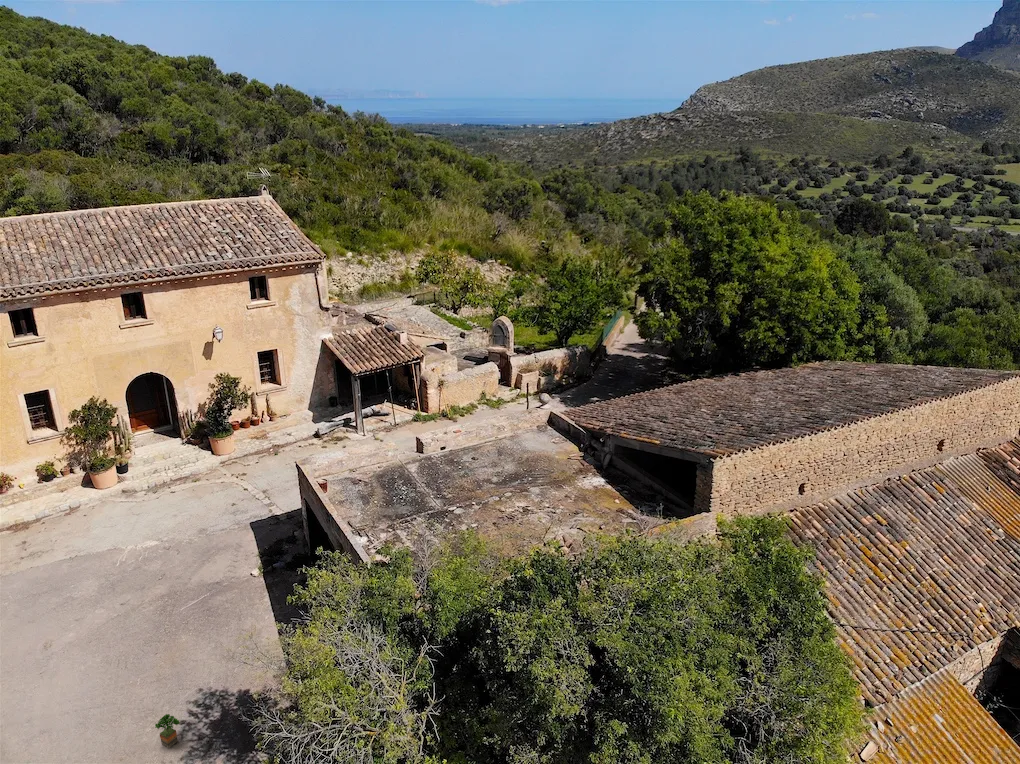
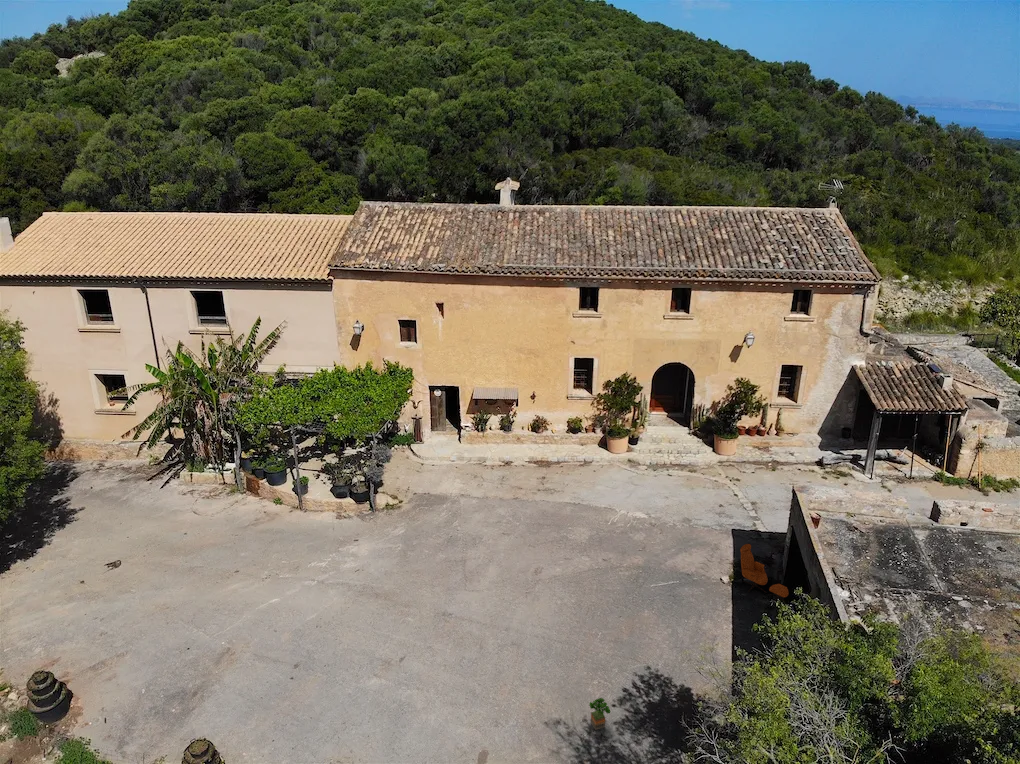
lounge chair: none [265,522,319,567] -> present [740,544,789,601]

